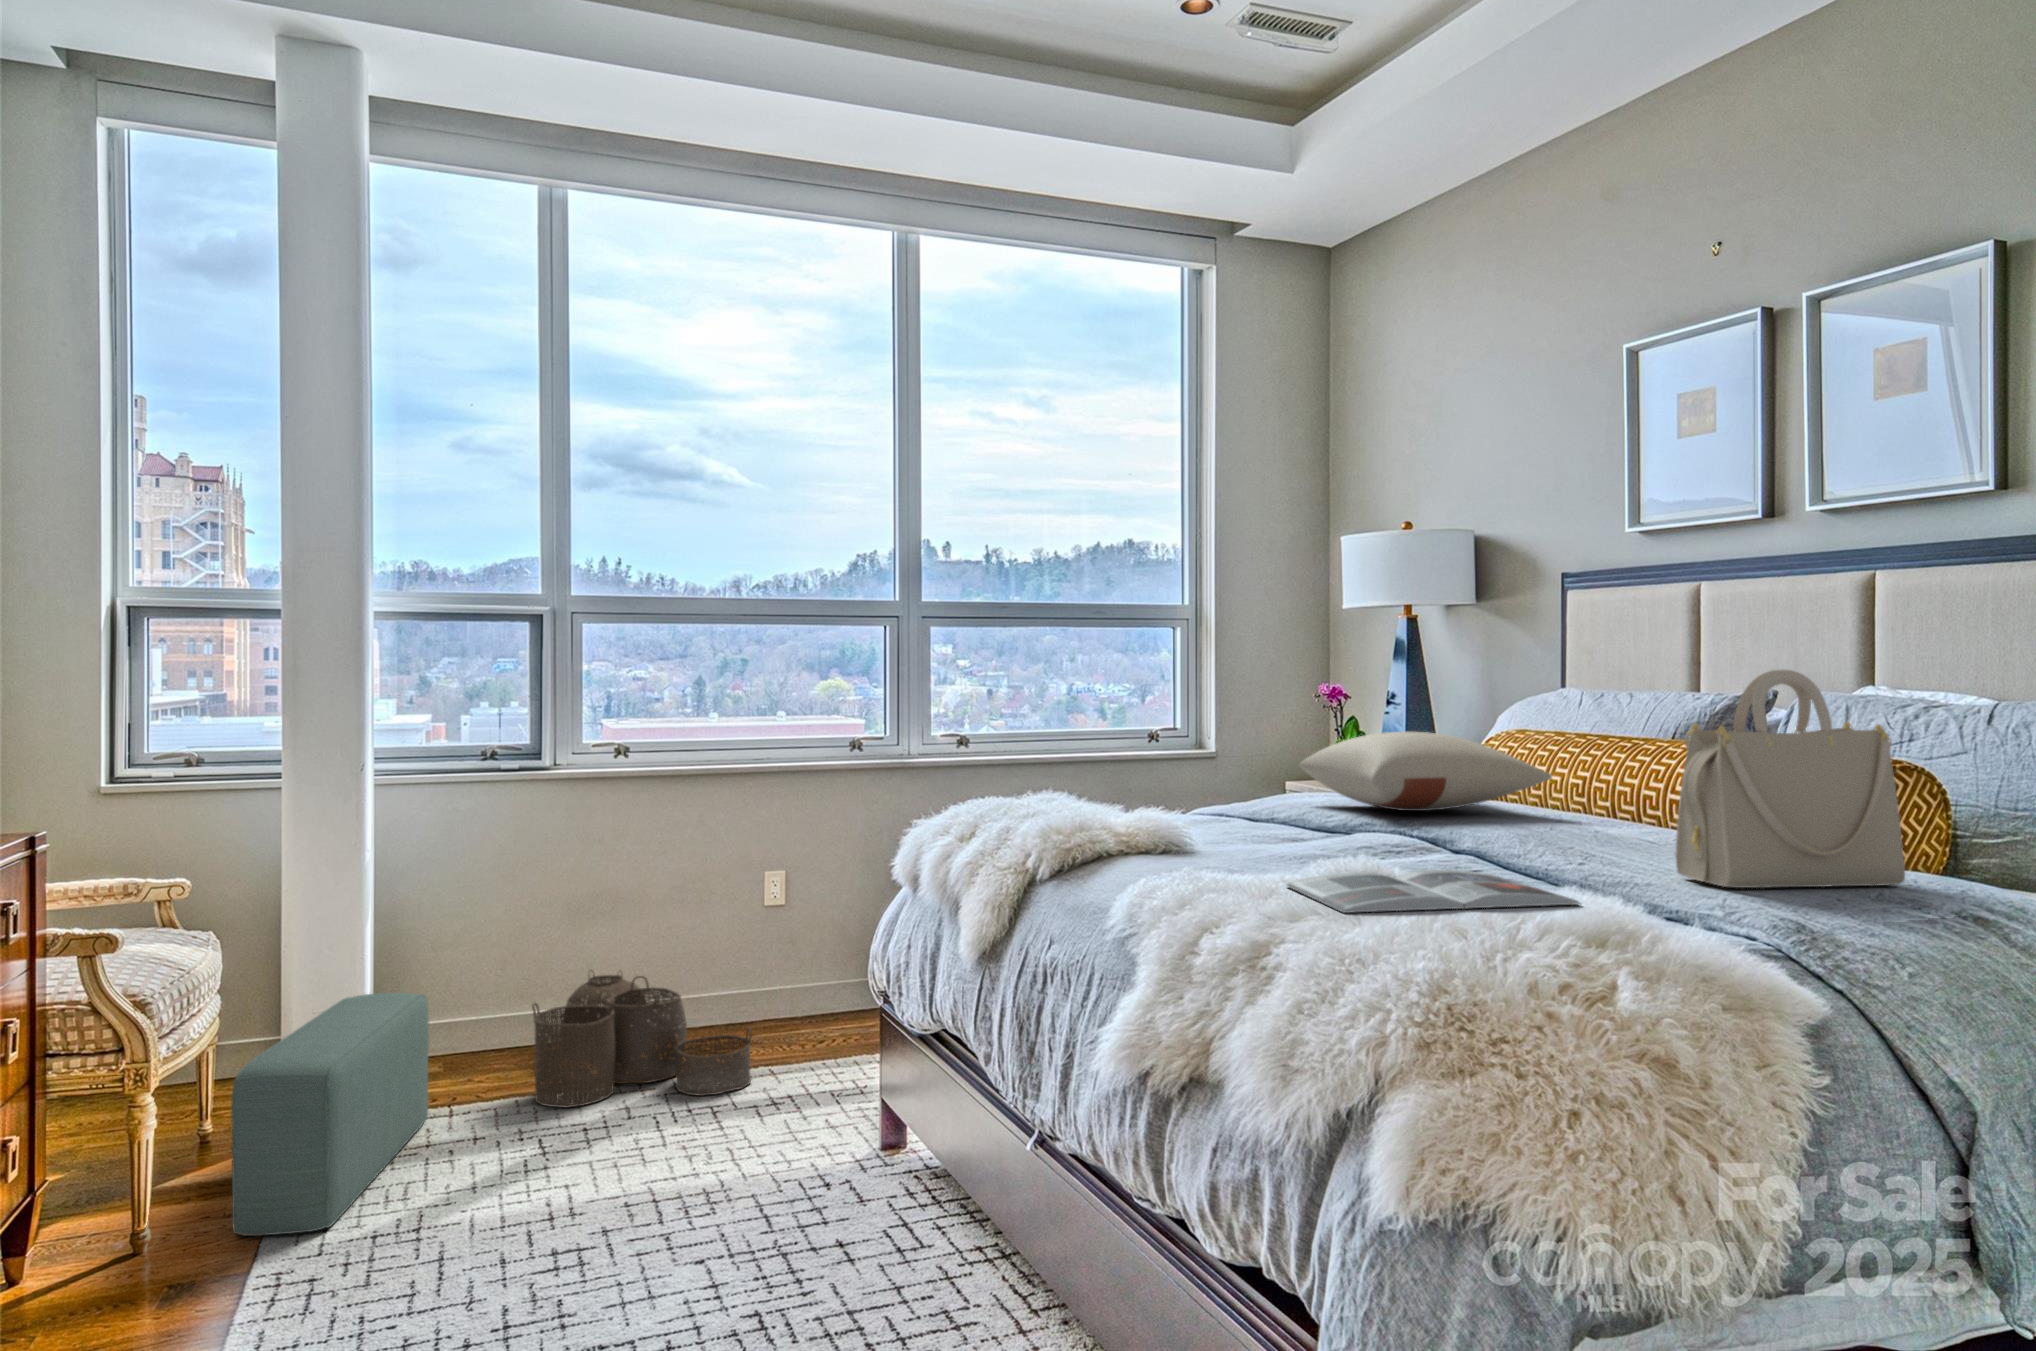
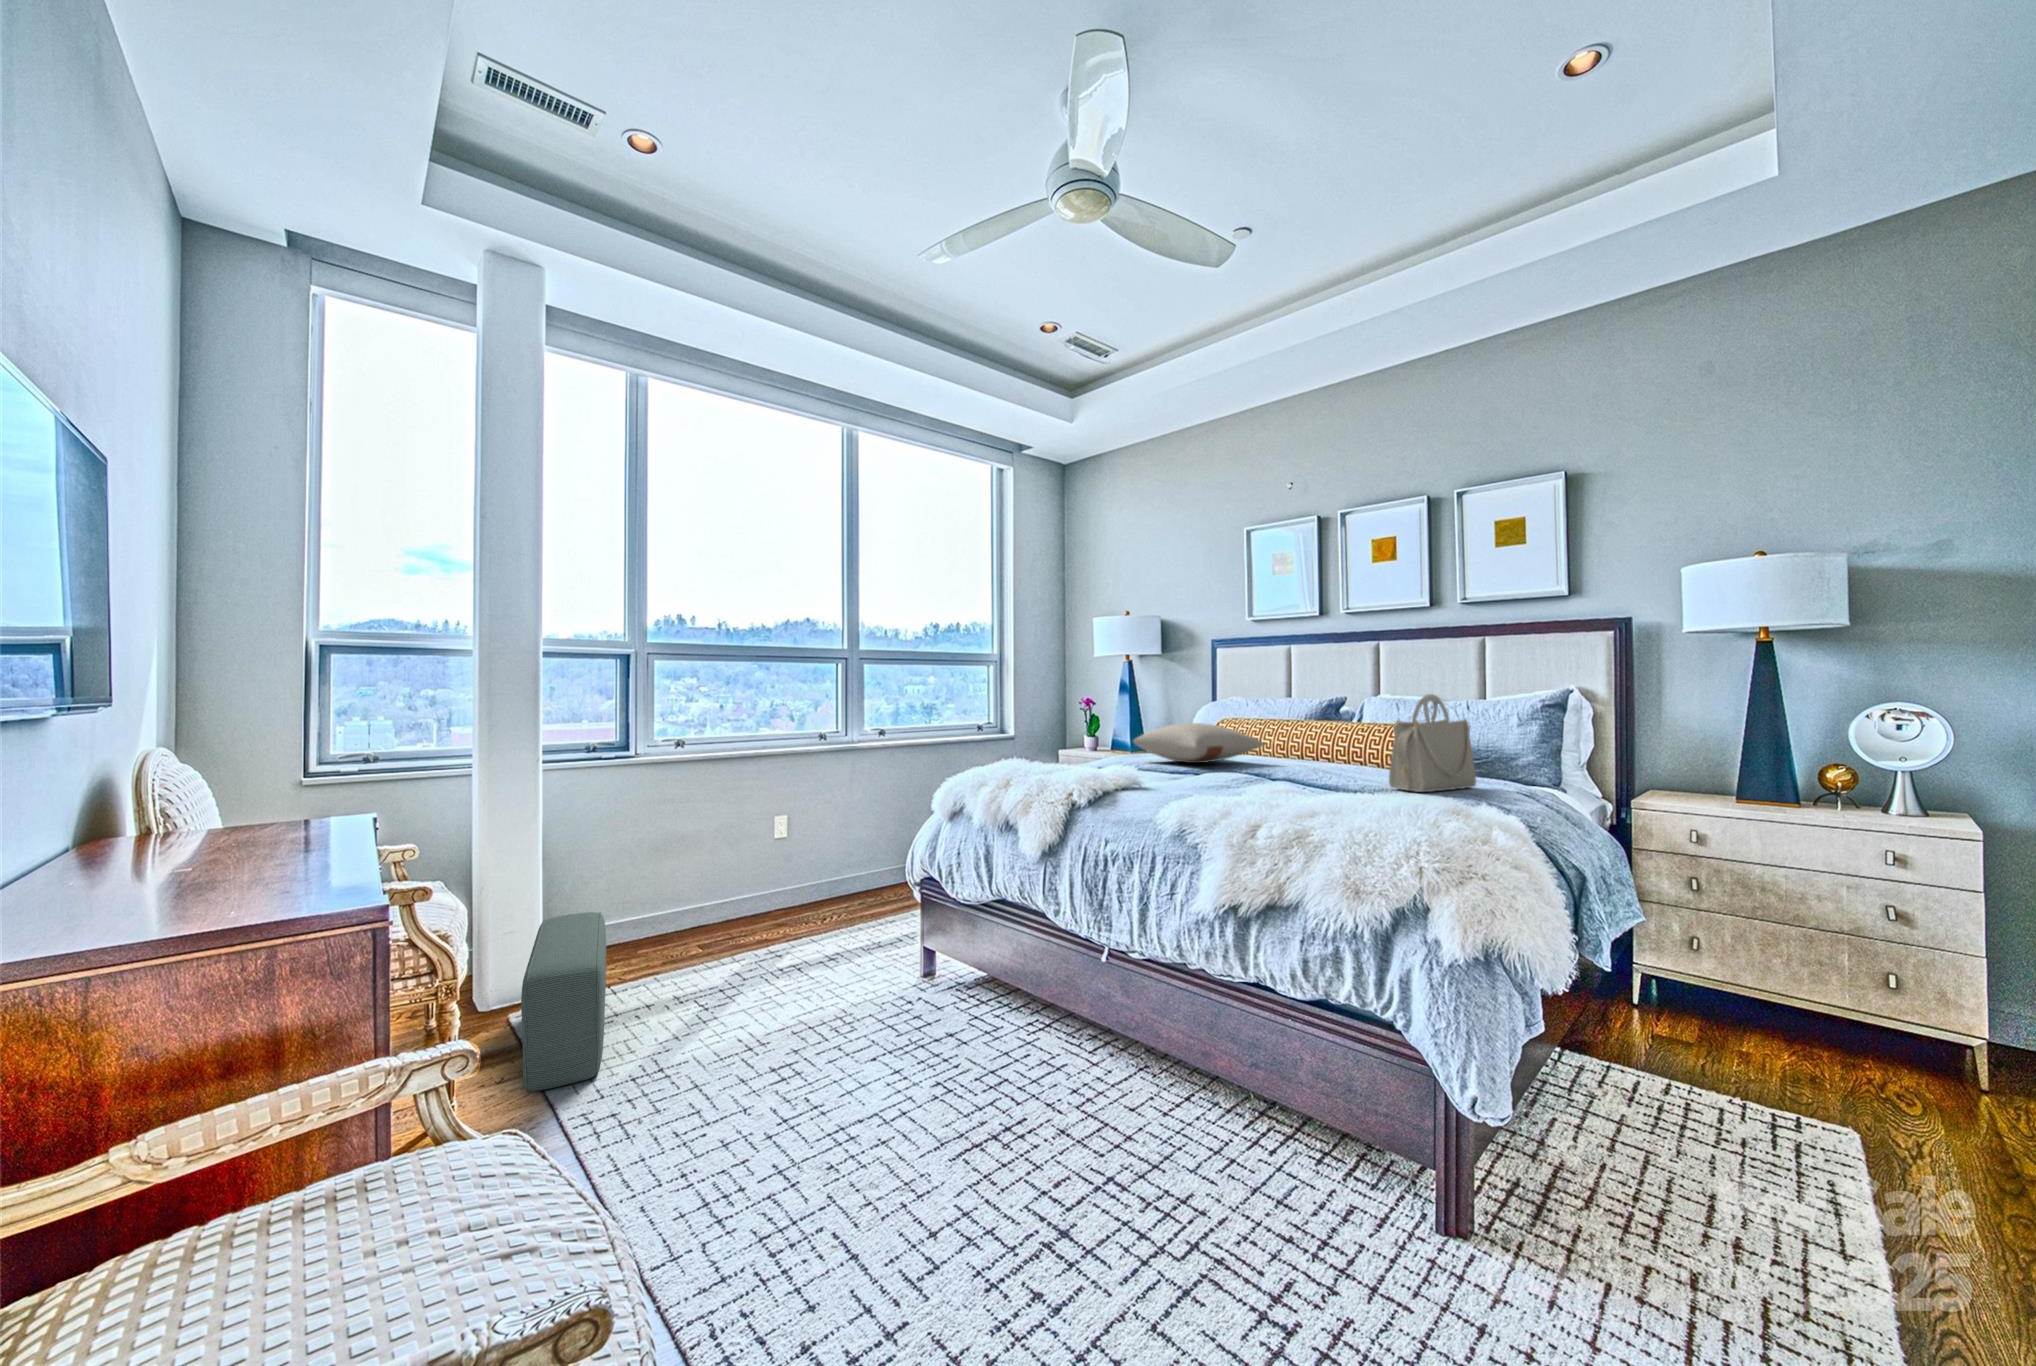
magazine: present [1286,870,1581,913] -> none [1252,791,1390,813]
woven basket: present [532,969,752,1108] -> none [659,885,808,977]

